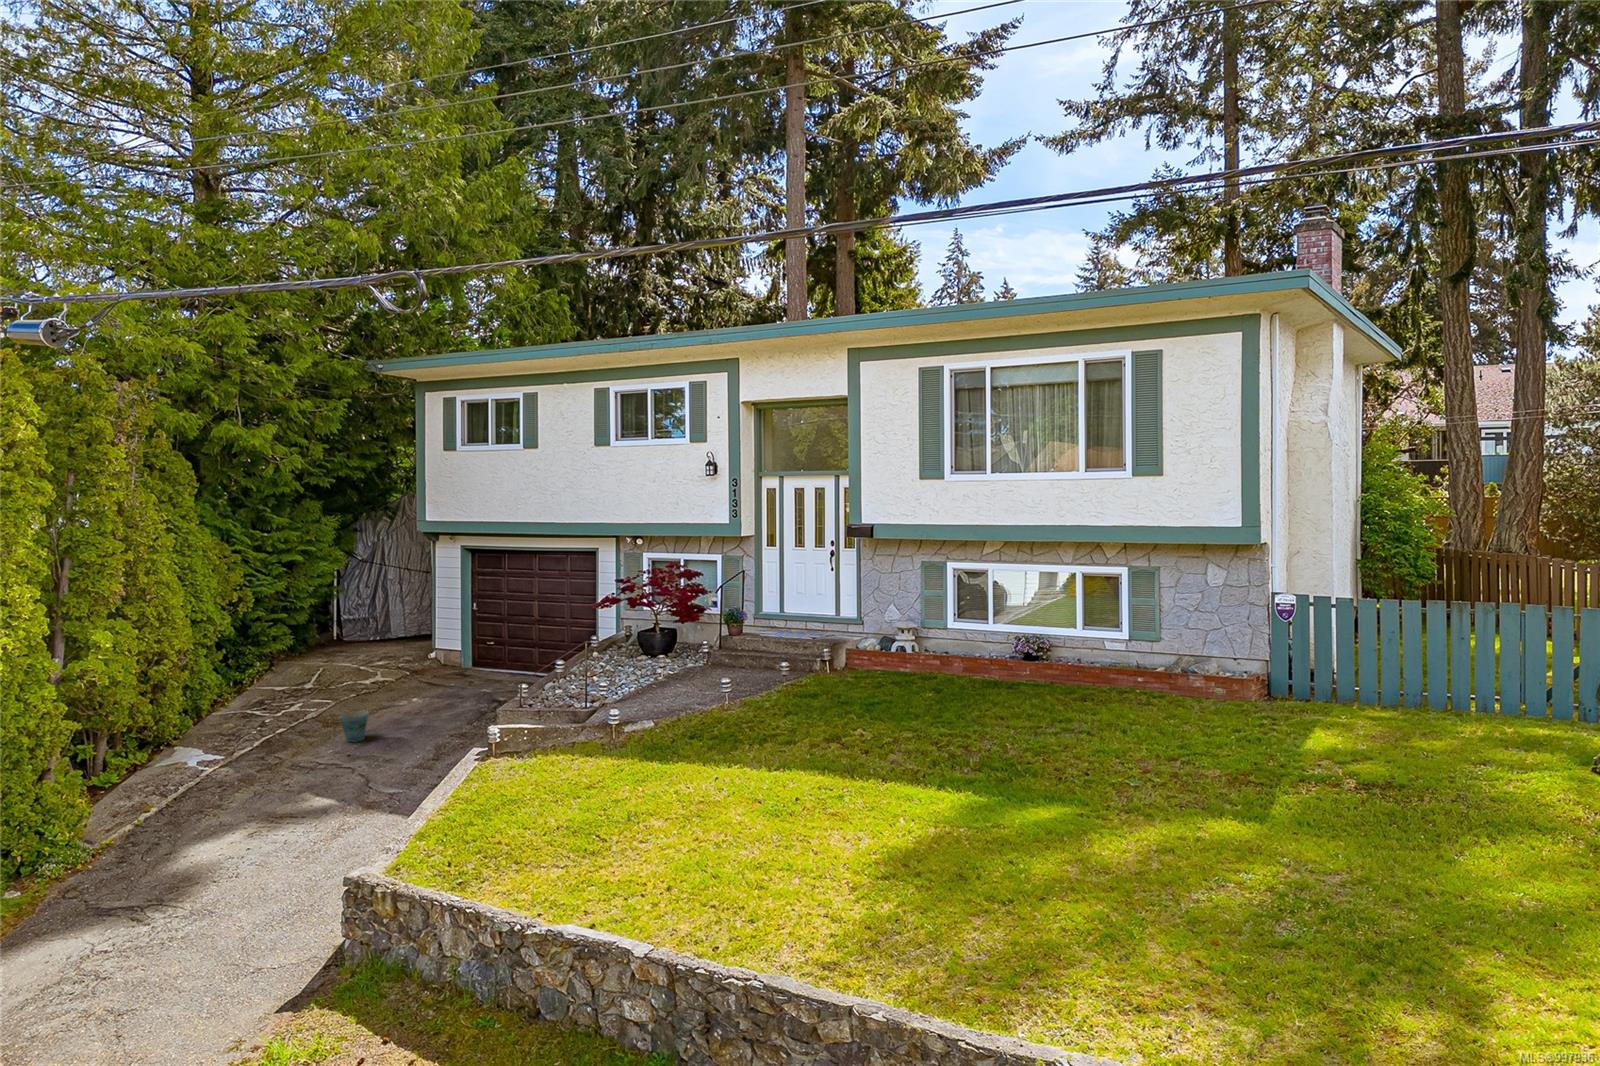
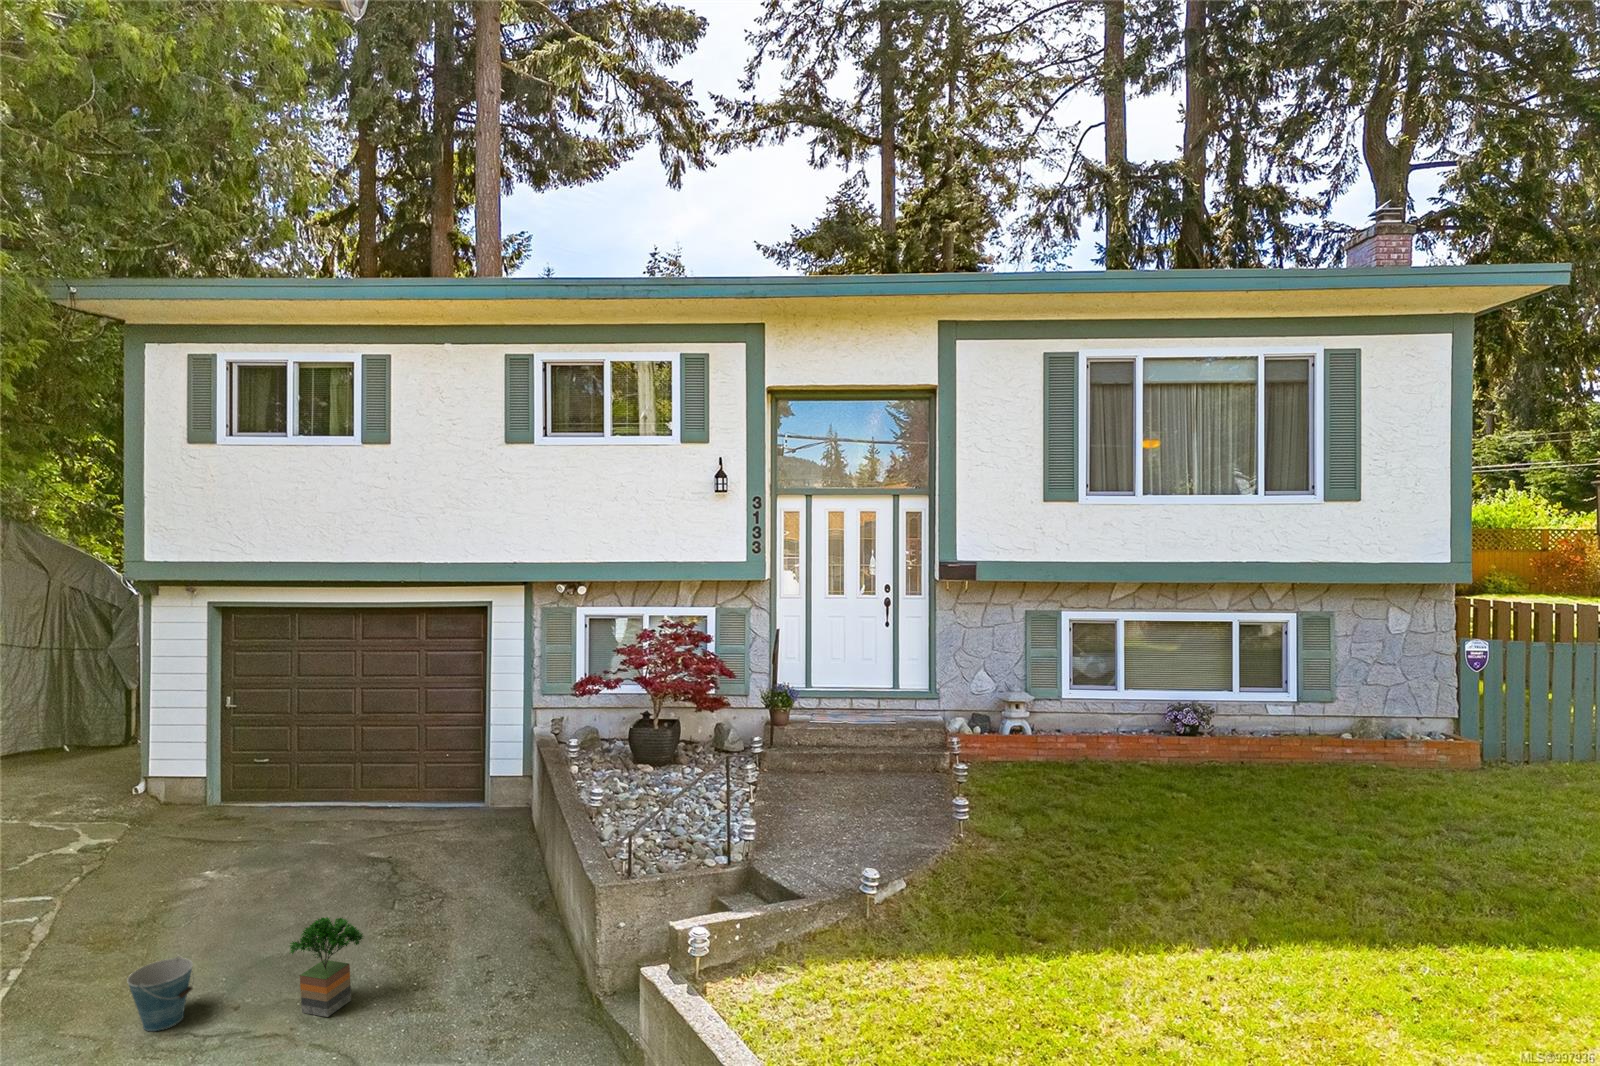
potted tree: none [402,698,438,747] -> present [289,917,363,1017]

